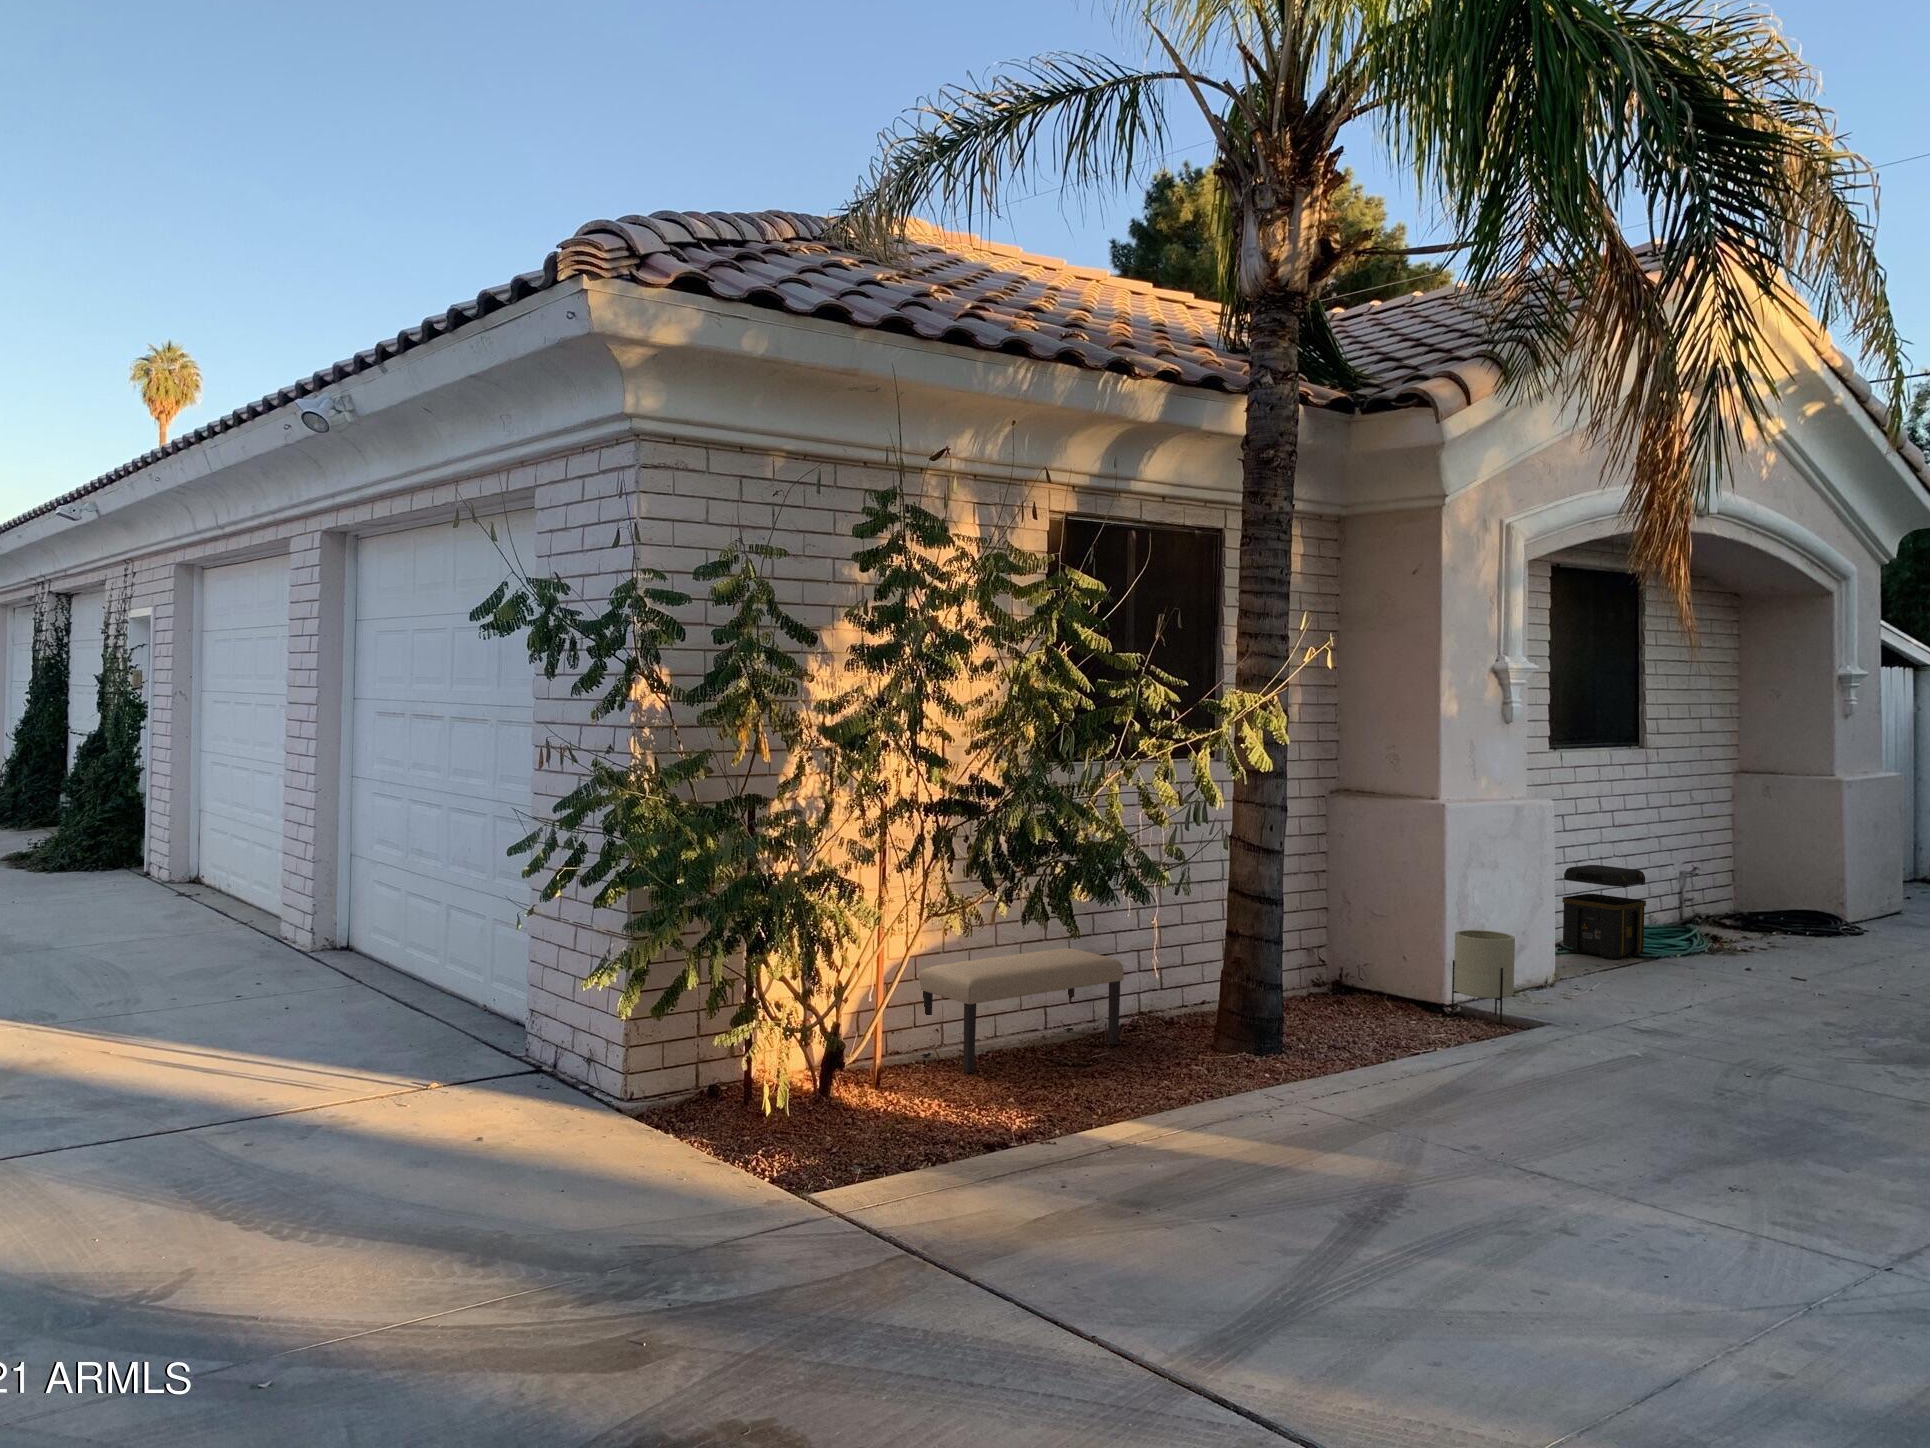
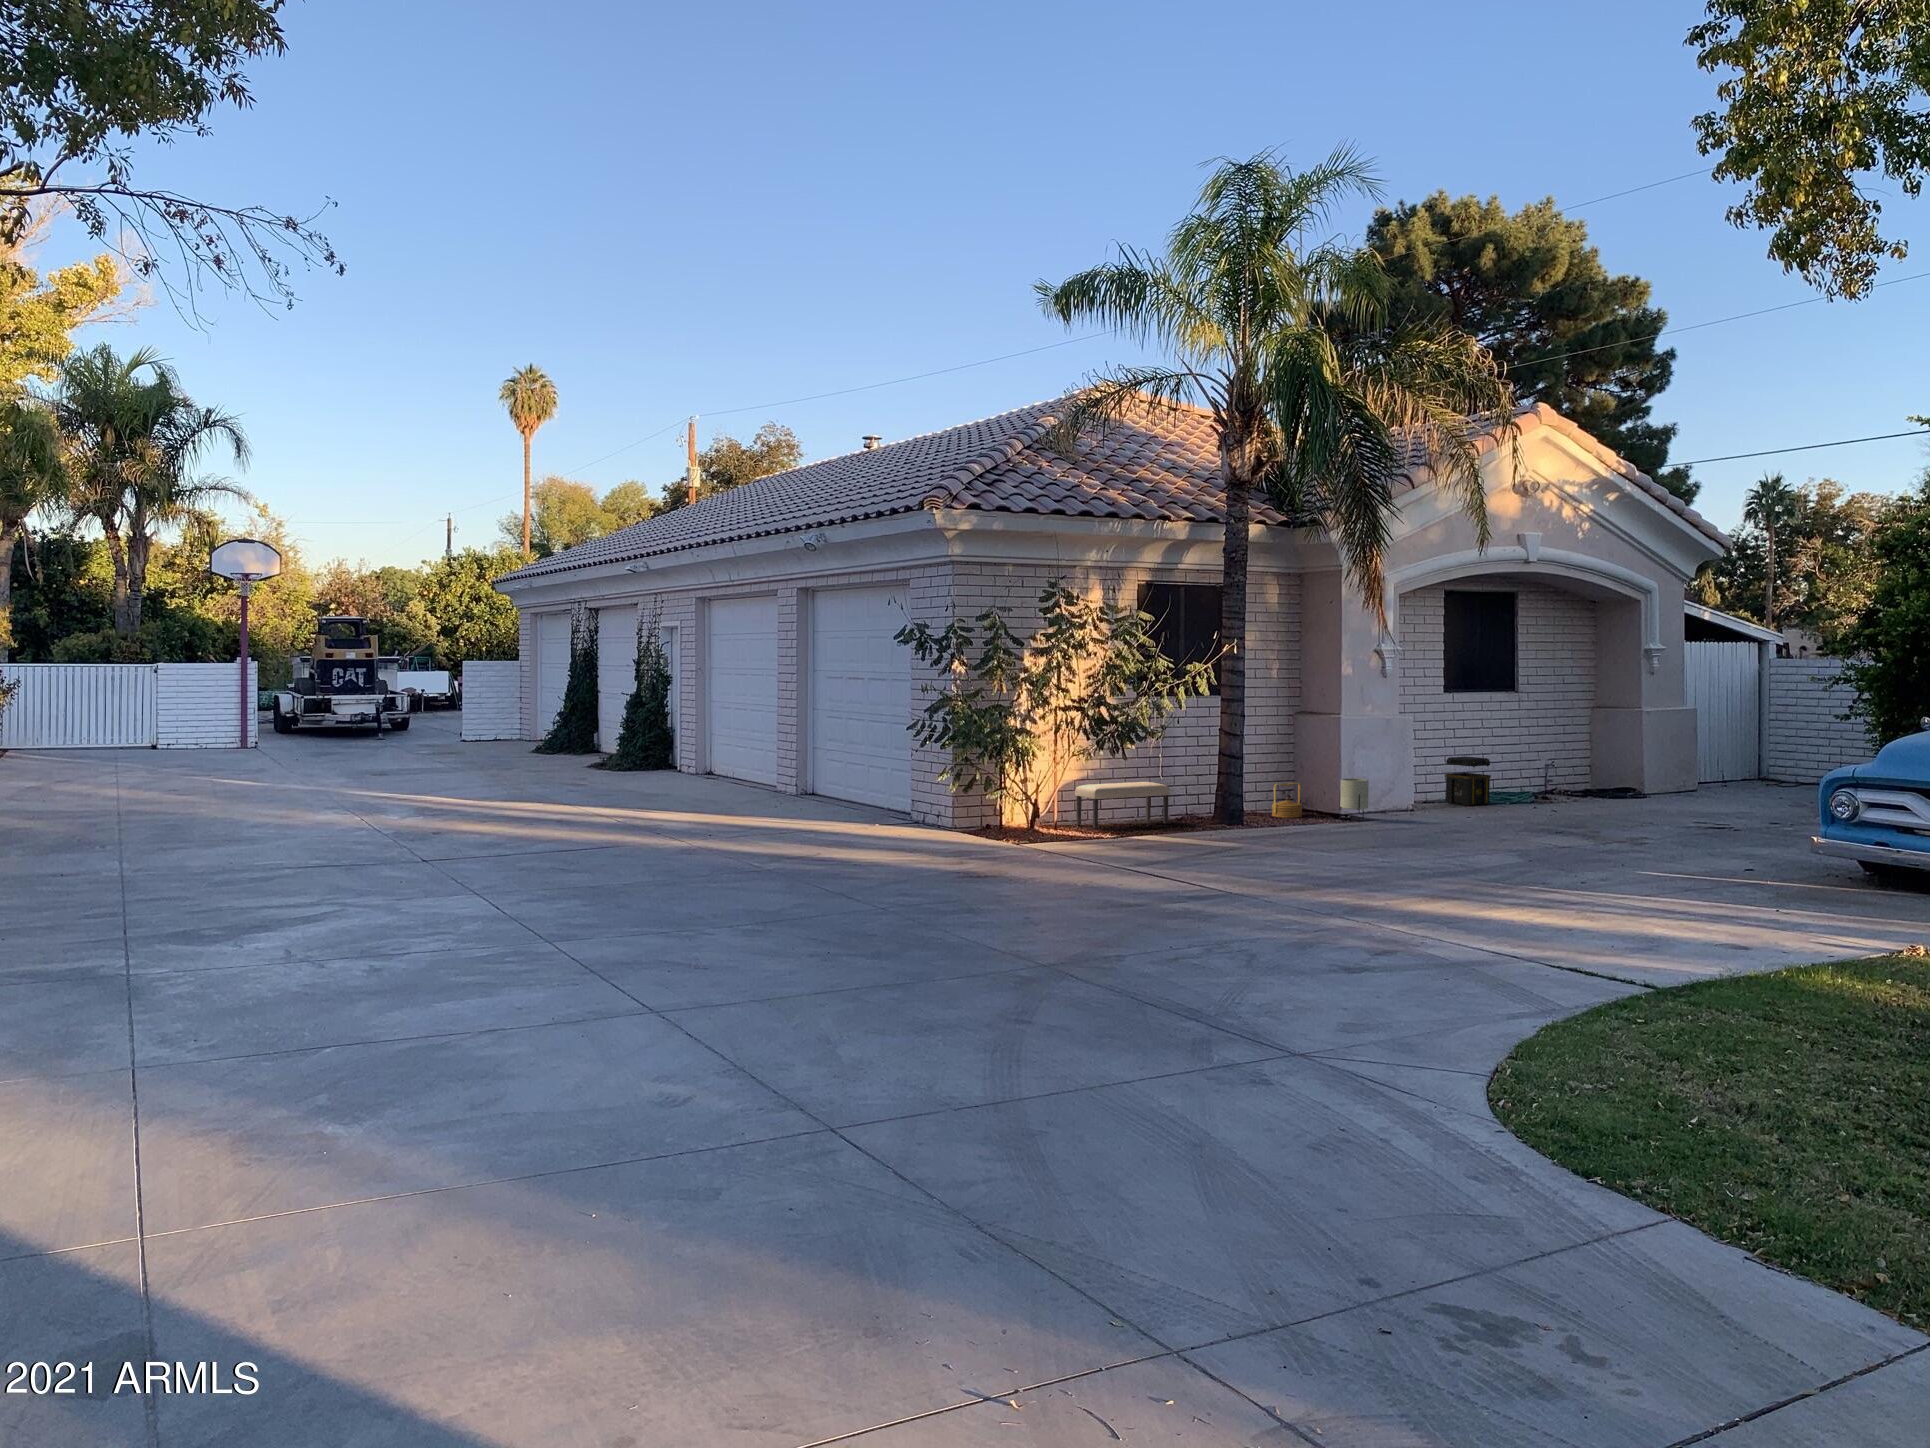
woven basket: none [1302,934,1366,1011] -> present [1272,783,1303,818]

